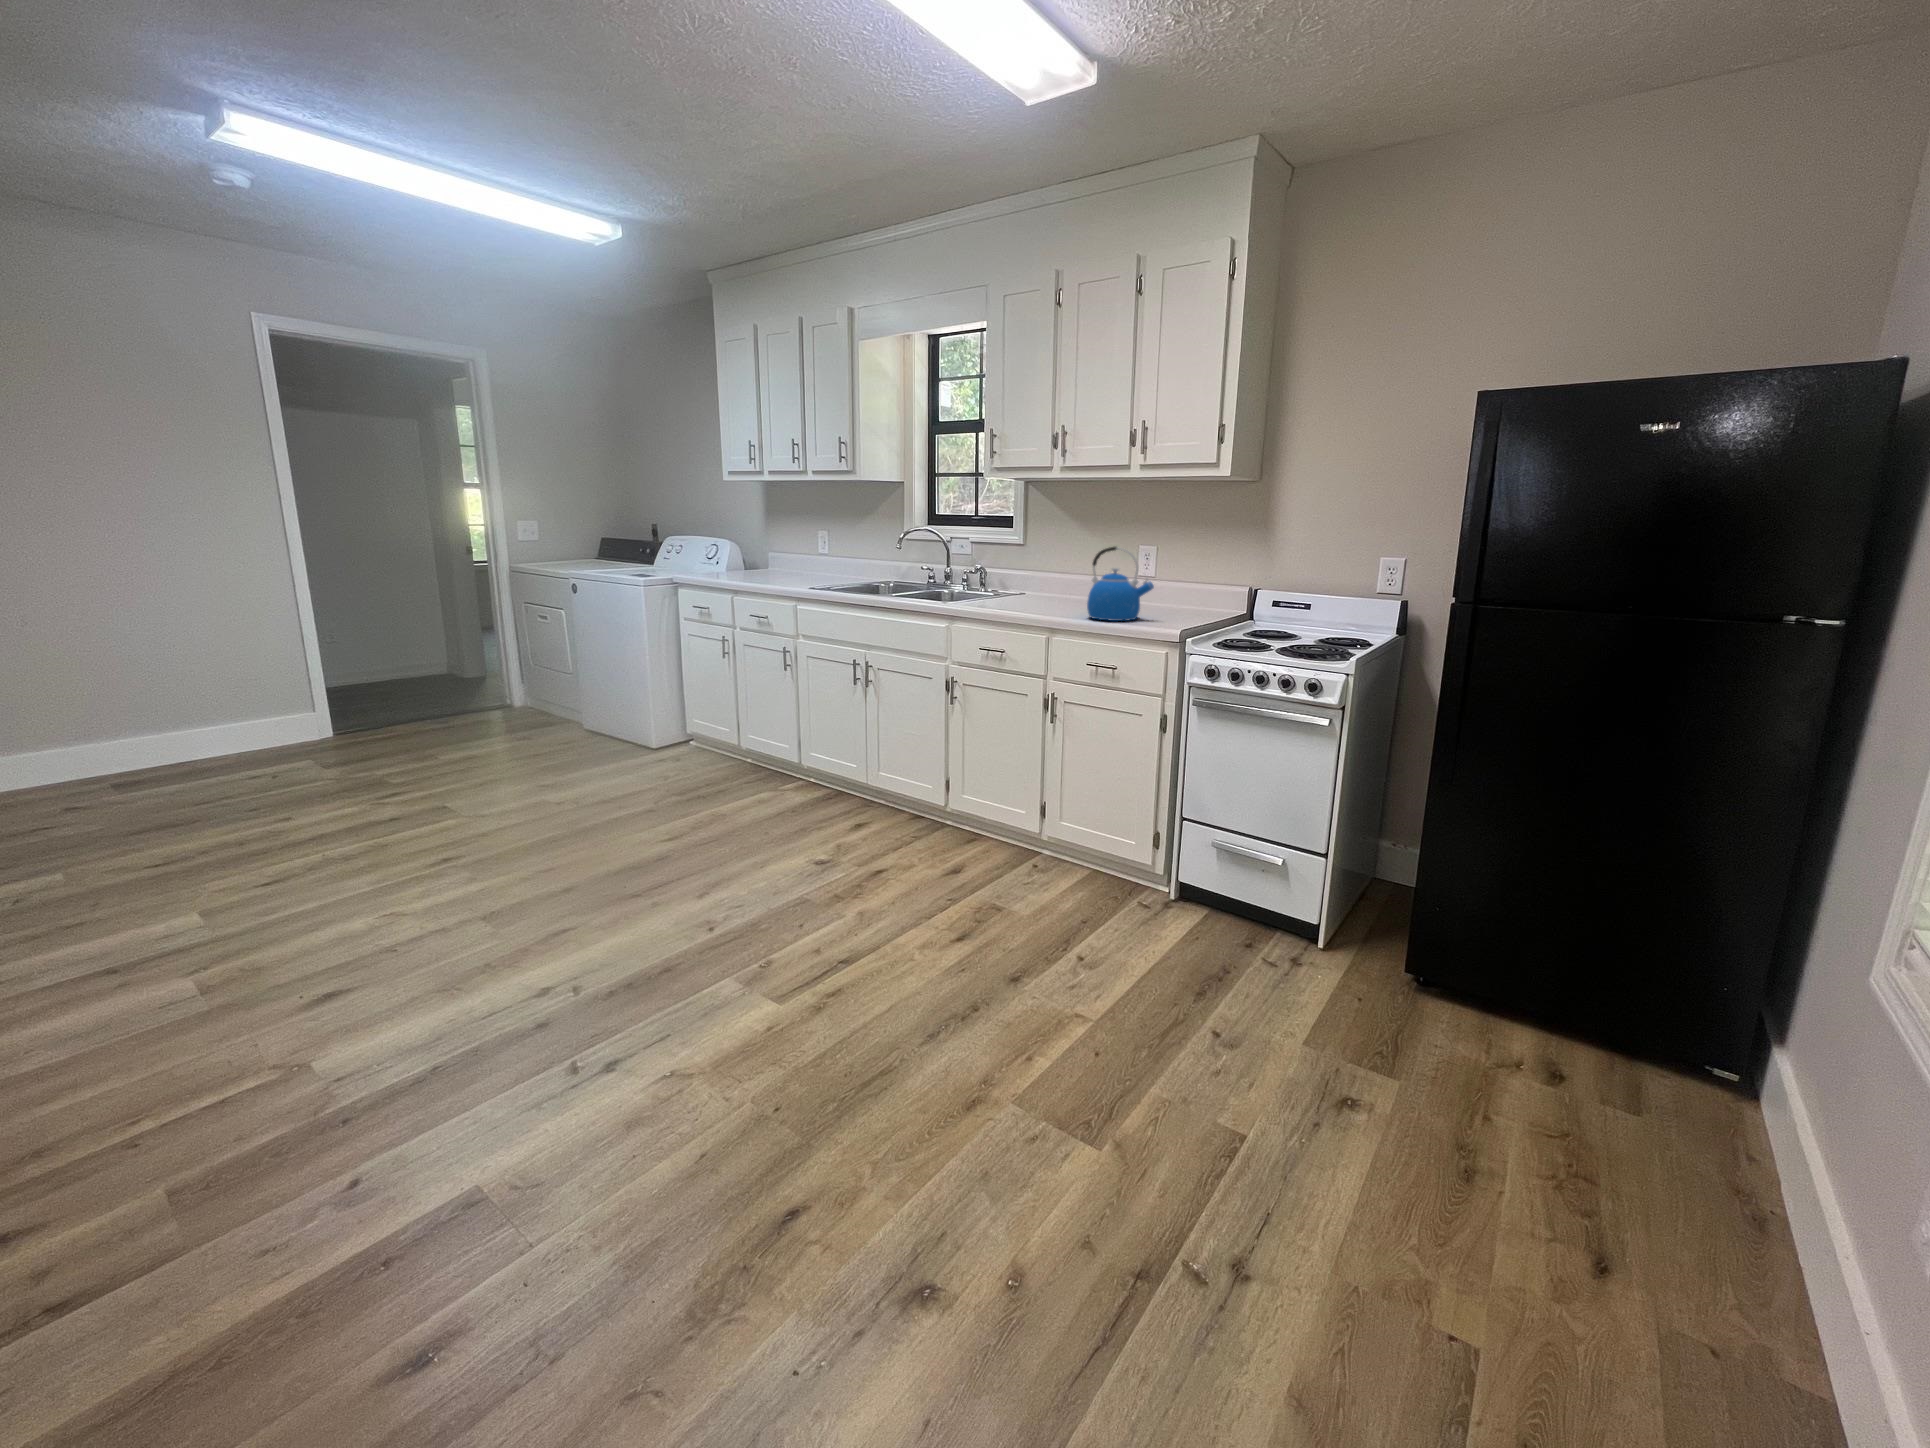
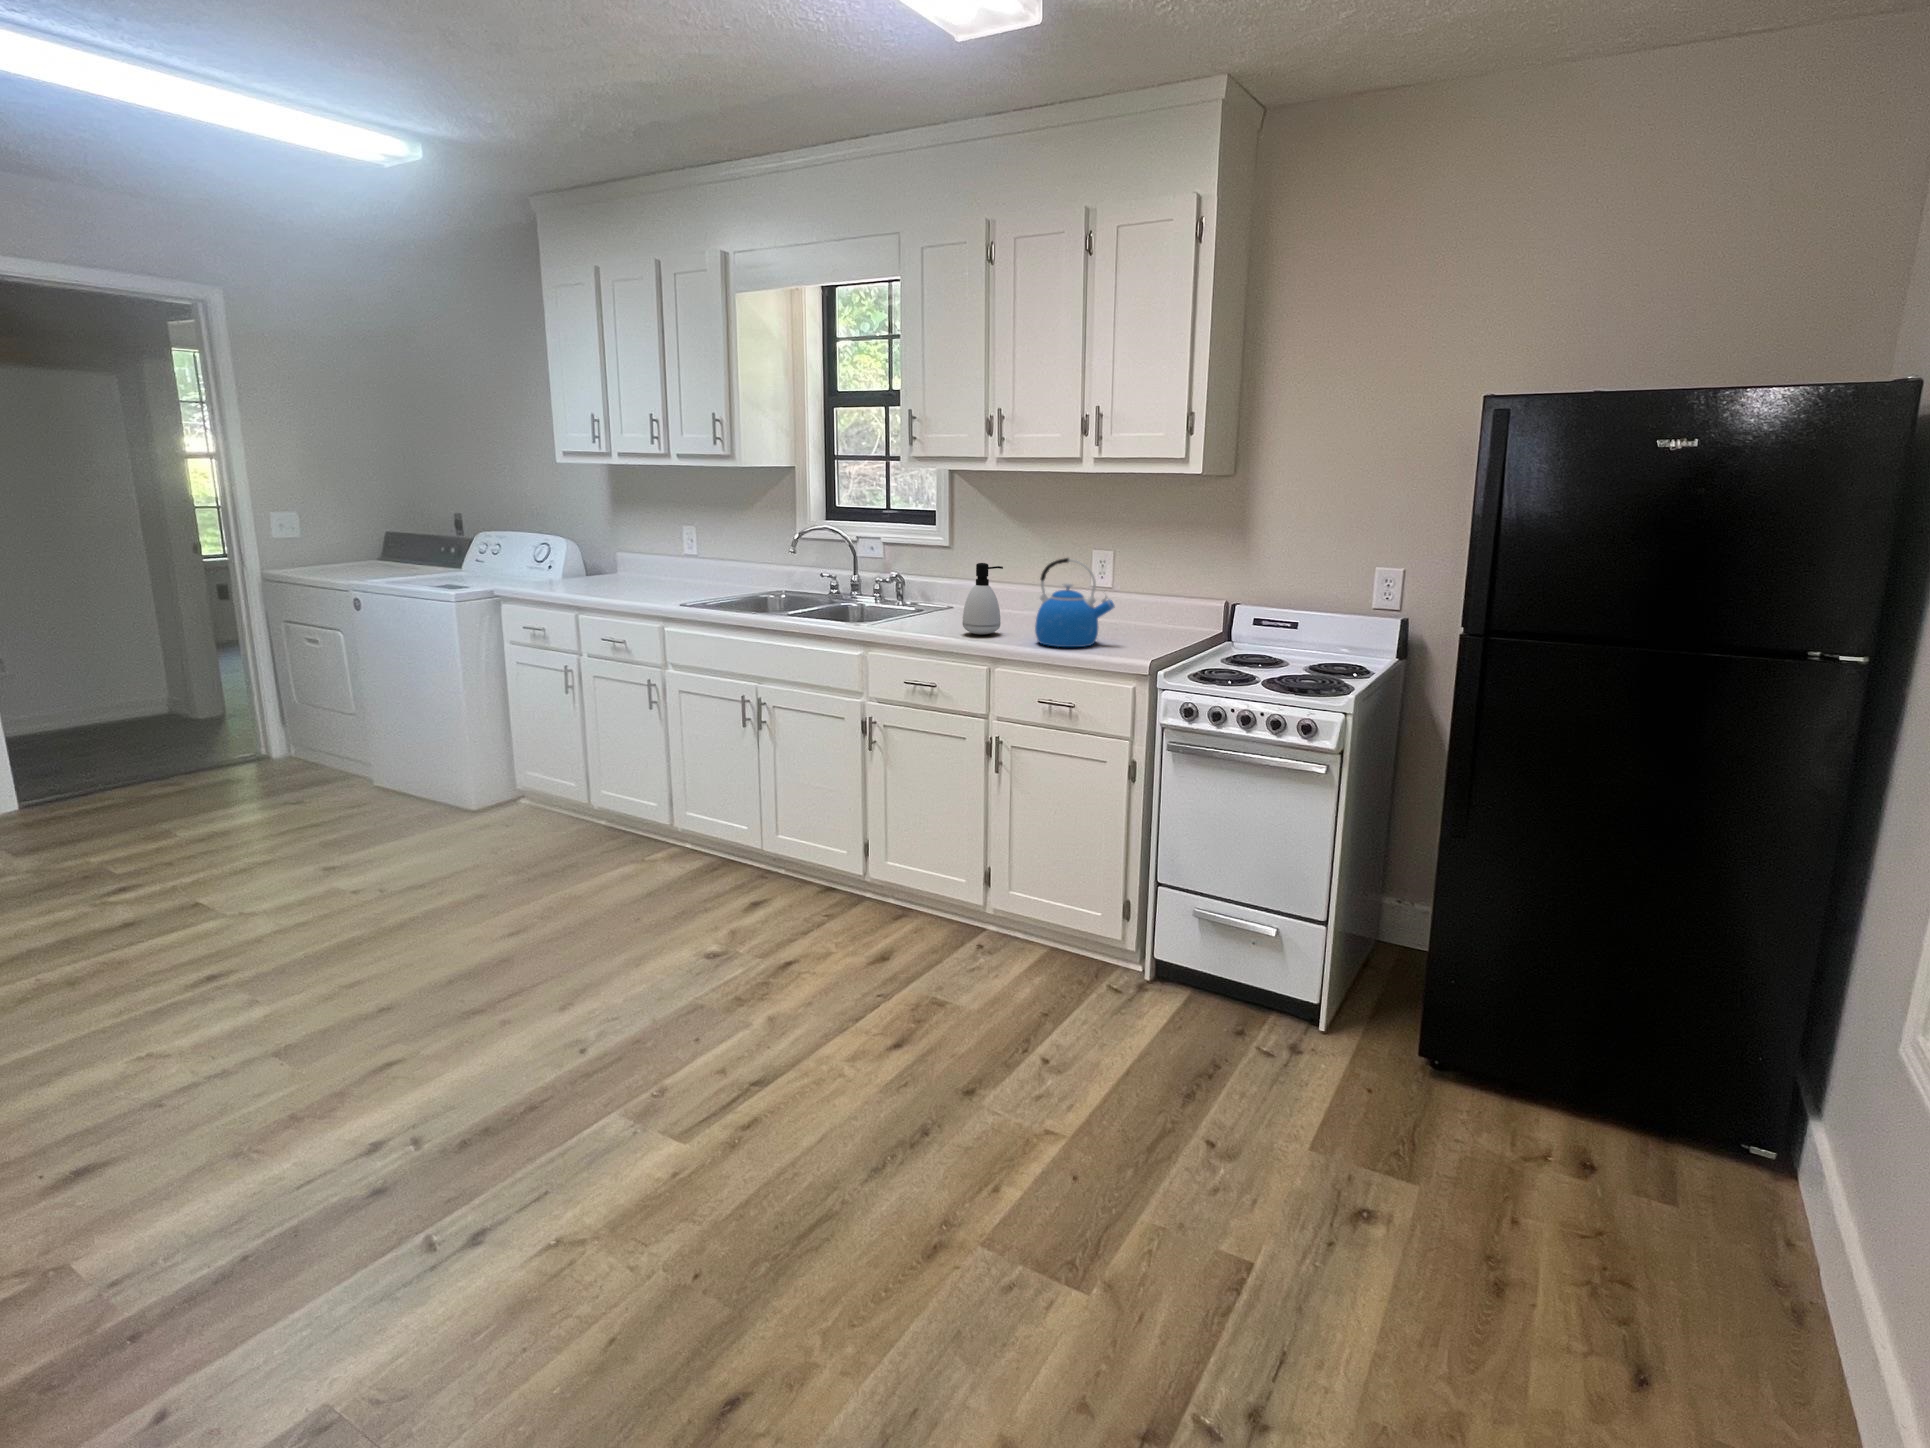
soap dispenser: none [1029,552,1063,611] -> present [962,563,1003,635]

